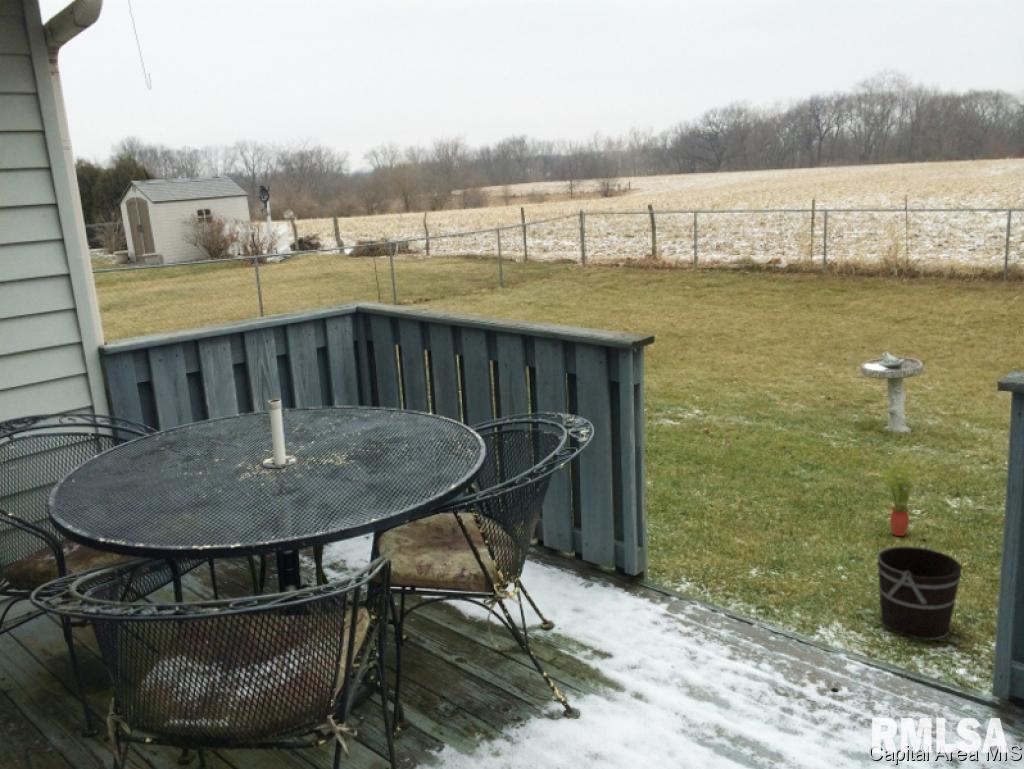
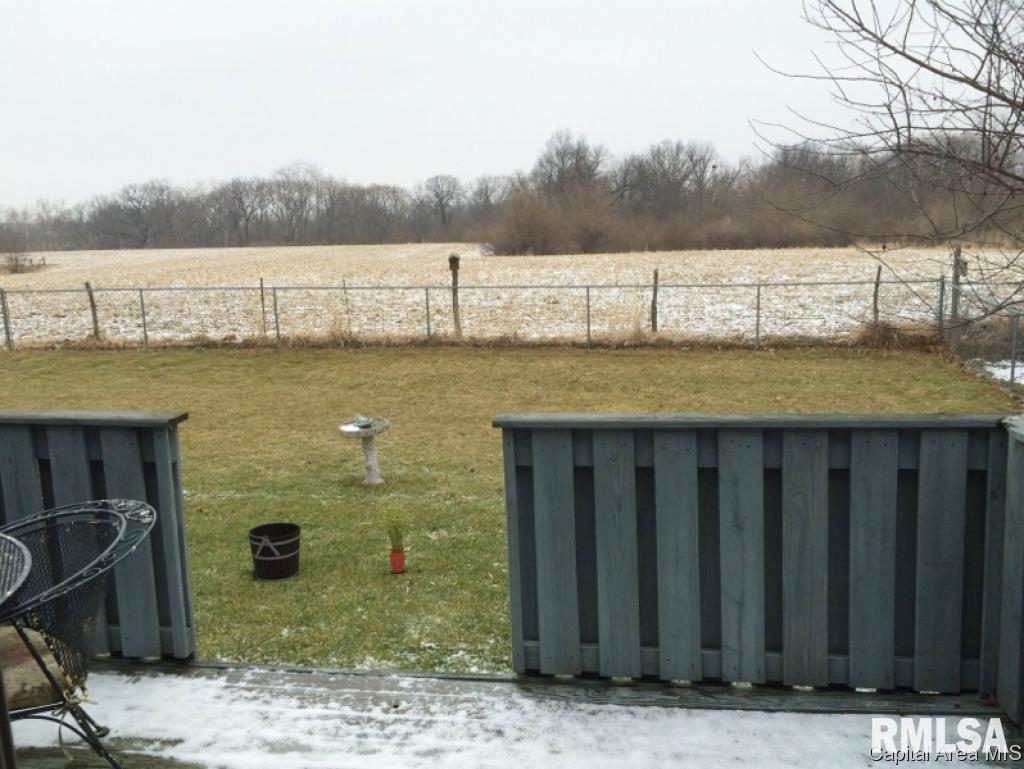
bucket: present [877,546,961,640] -> present [248,521,301,581]

